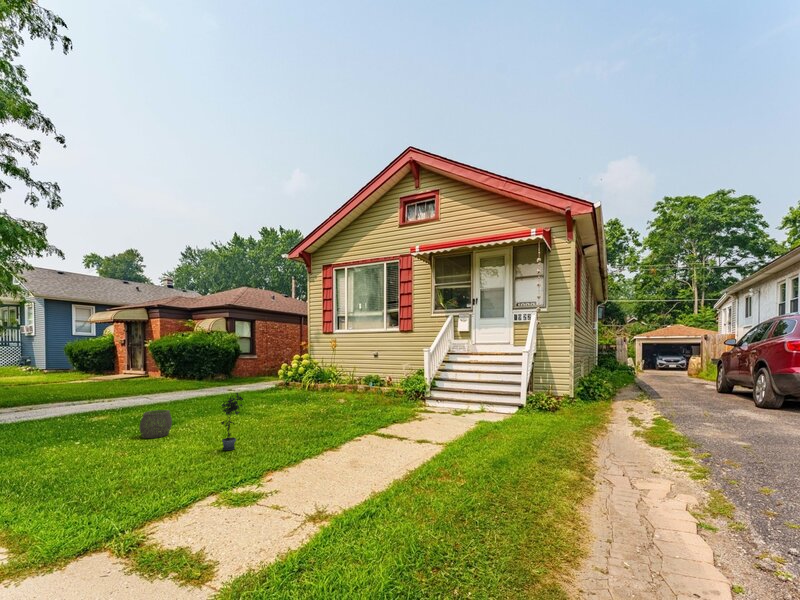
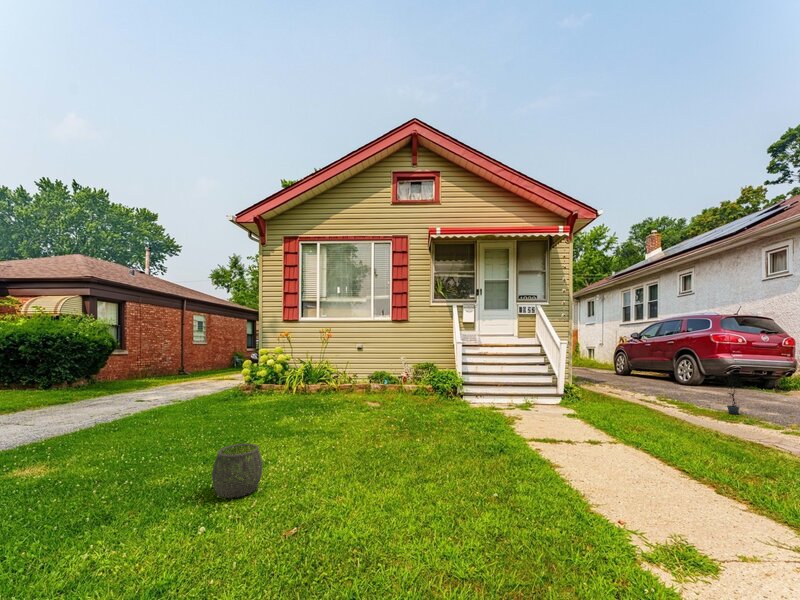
potted plant: present [221,393,243,450] -> present [718,373,751,414]

